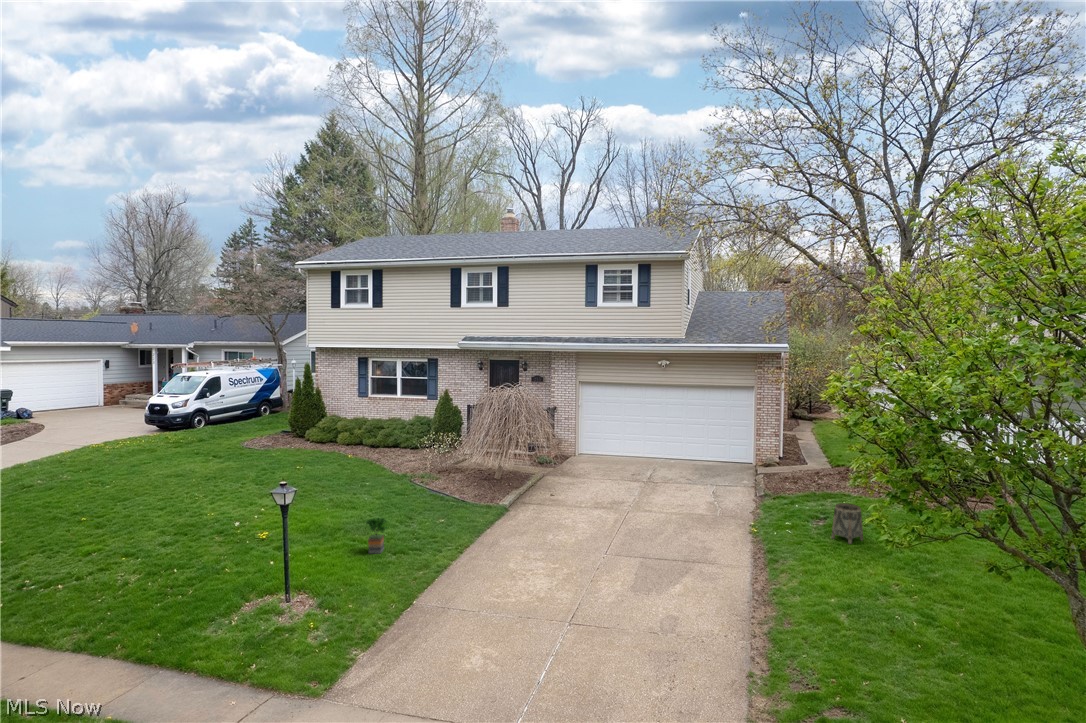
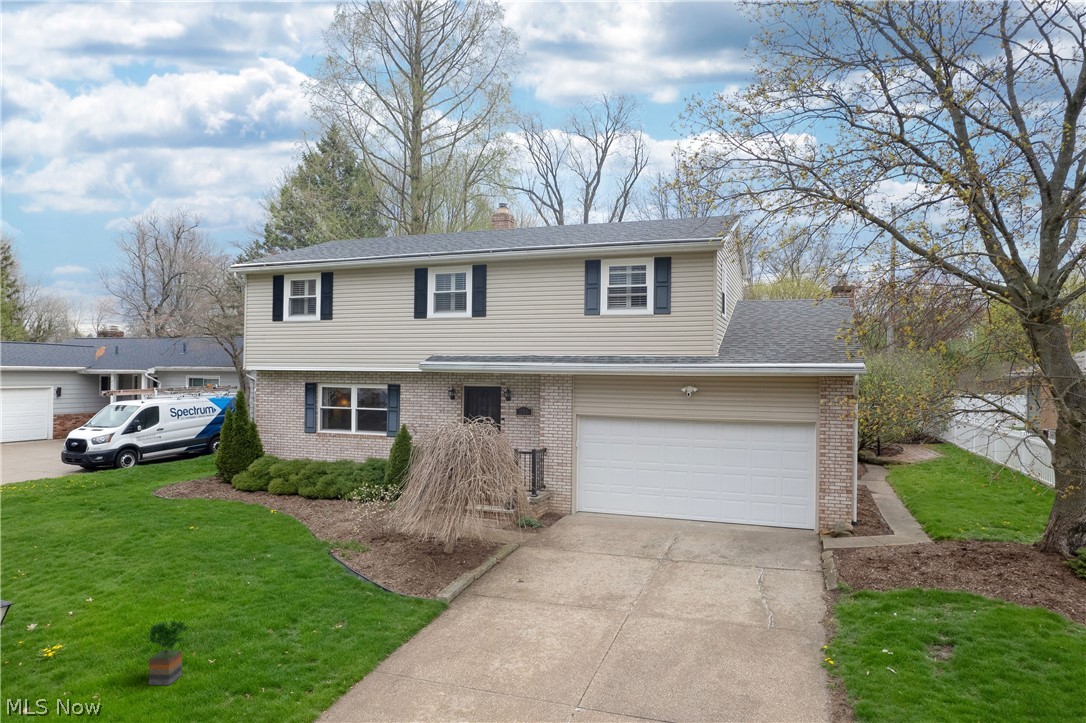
basket: present [832,503,863,544] -> none [968,621,1030,703]

